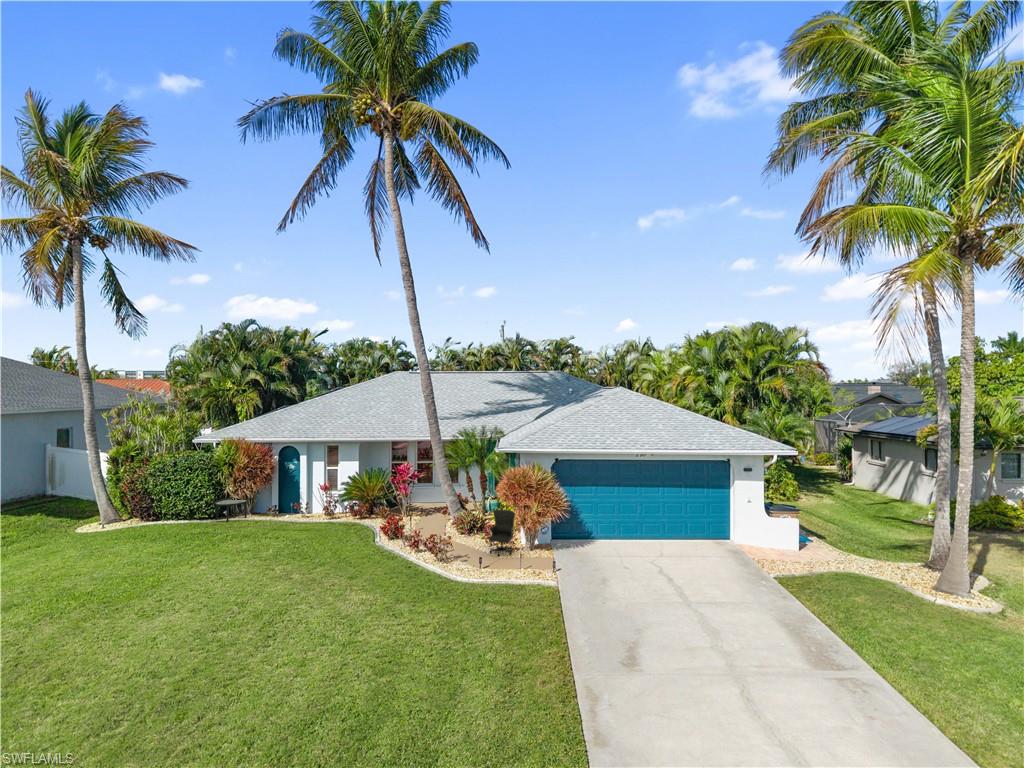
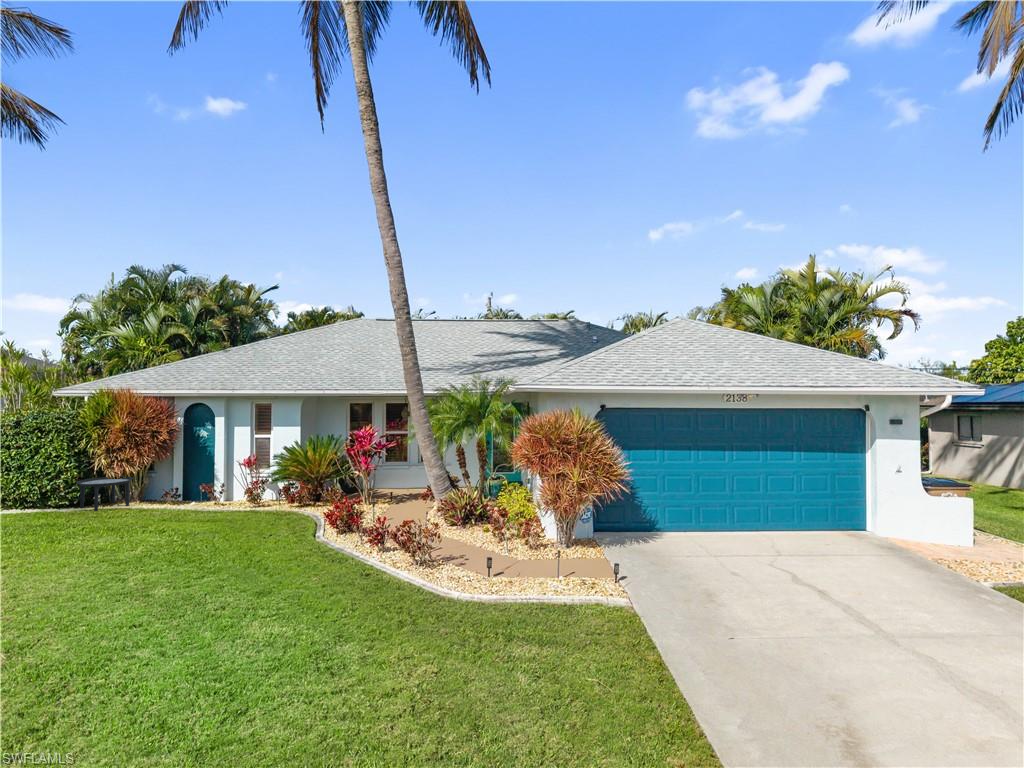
chair: present [489,510,515,556] -> none [501,483,542,556]

